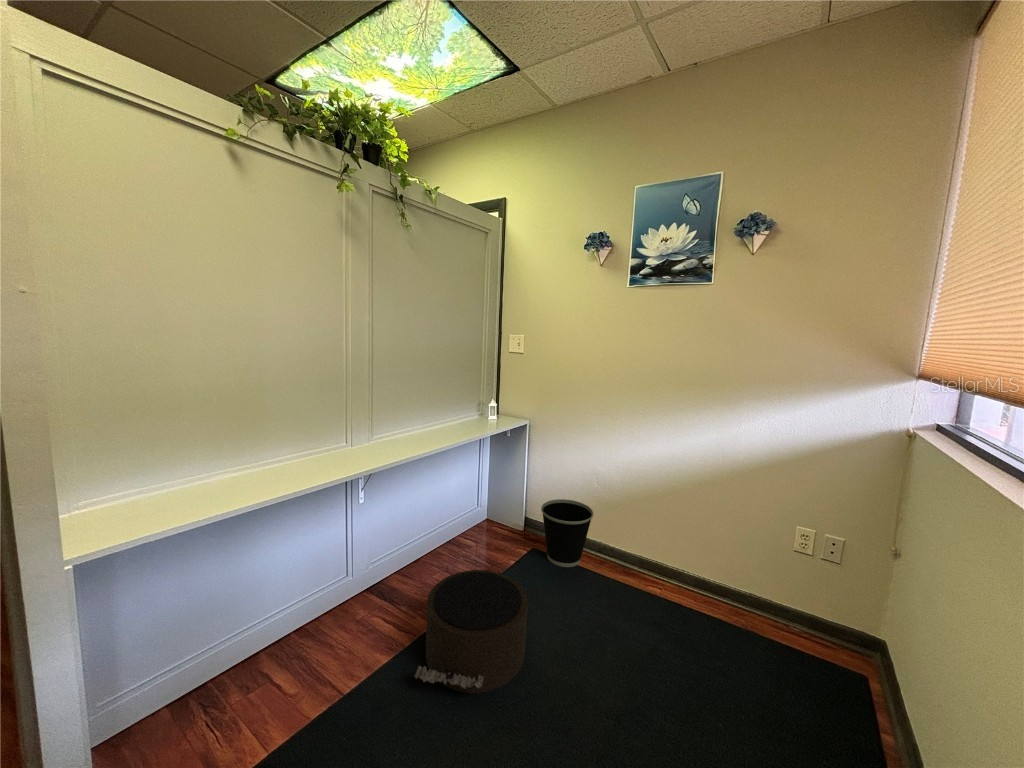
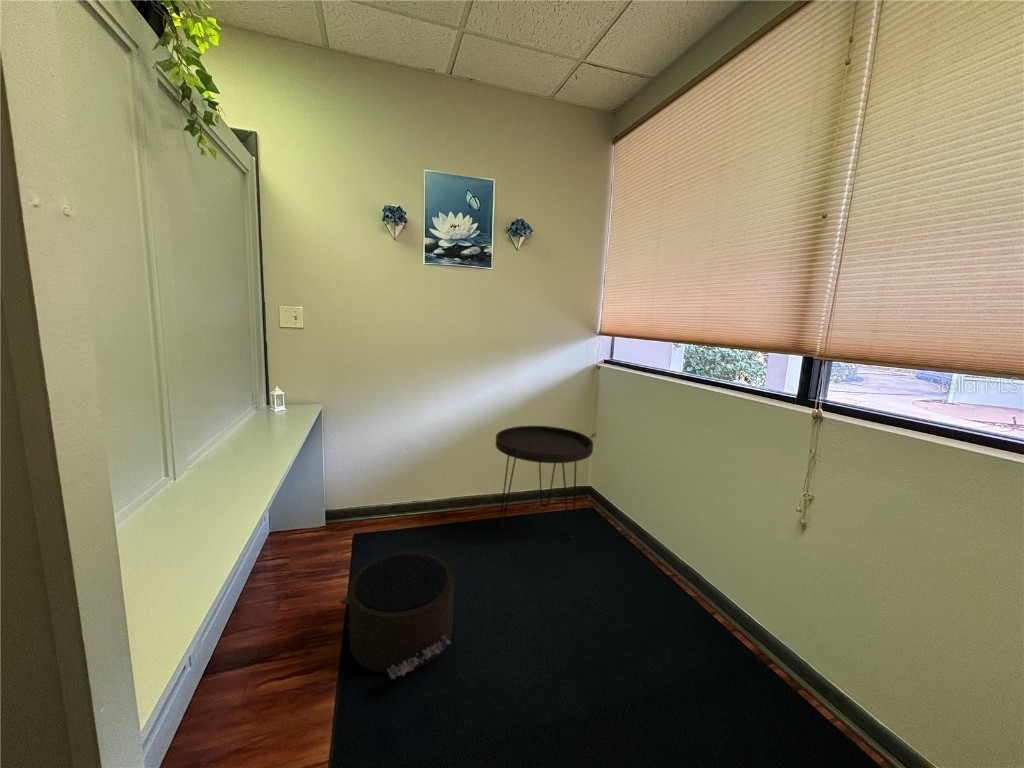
side table: none [670,492,836,690] -> present [496,426,593,538]
wastebasket: present [541,499,593,567] -> none [365,472,418,536]

